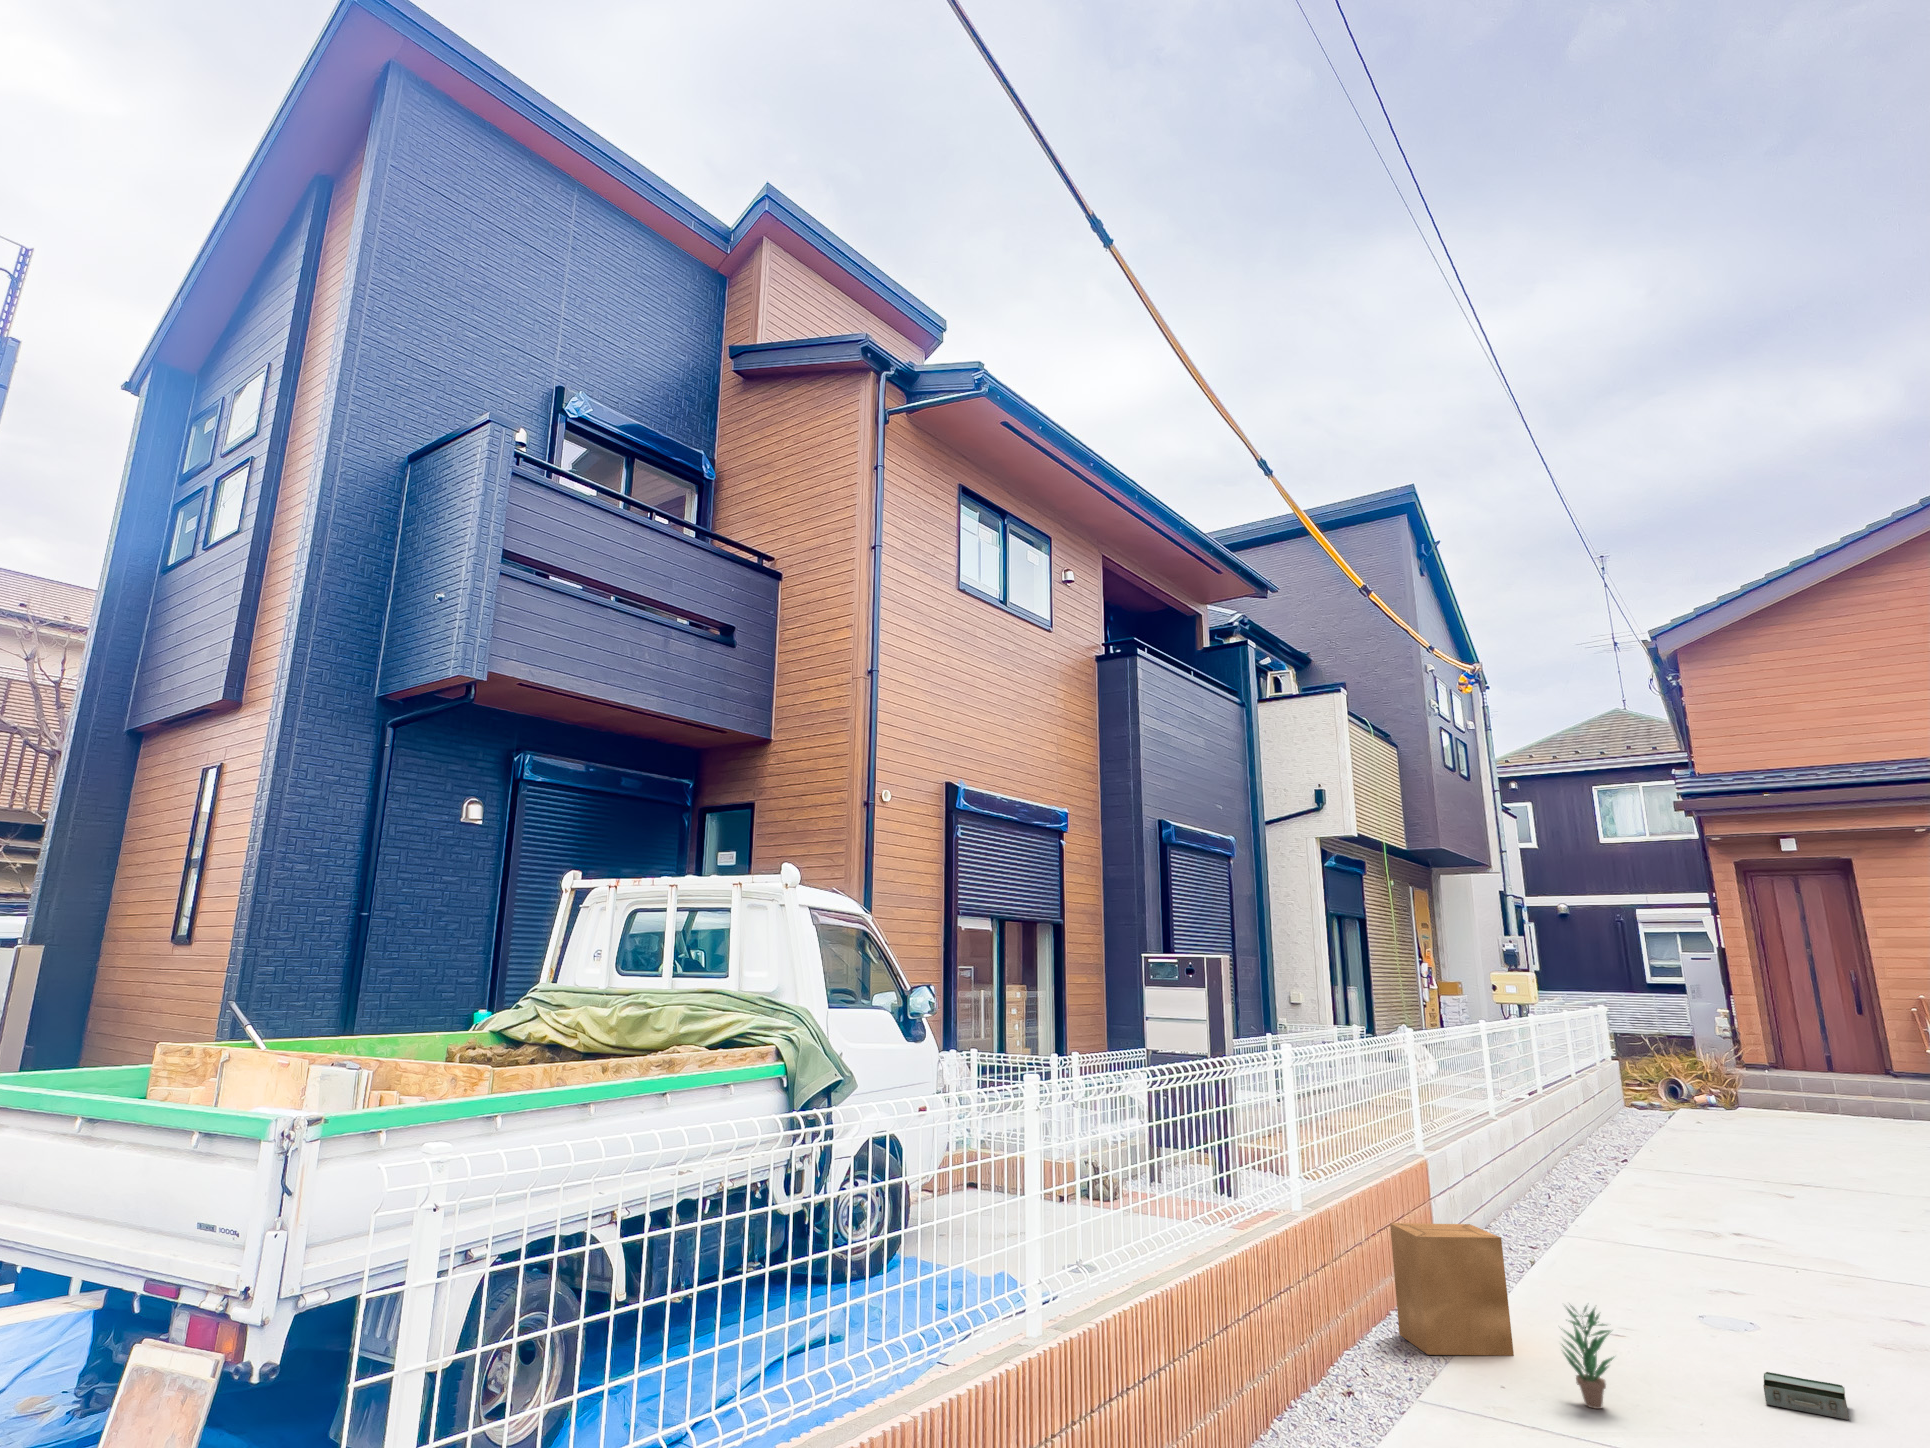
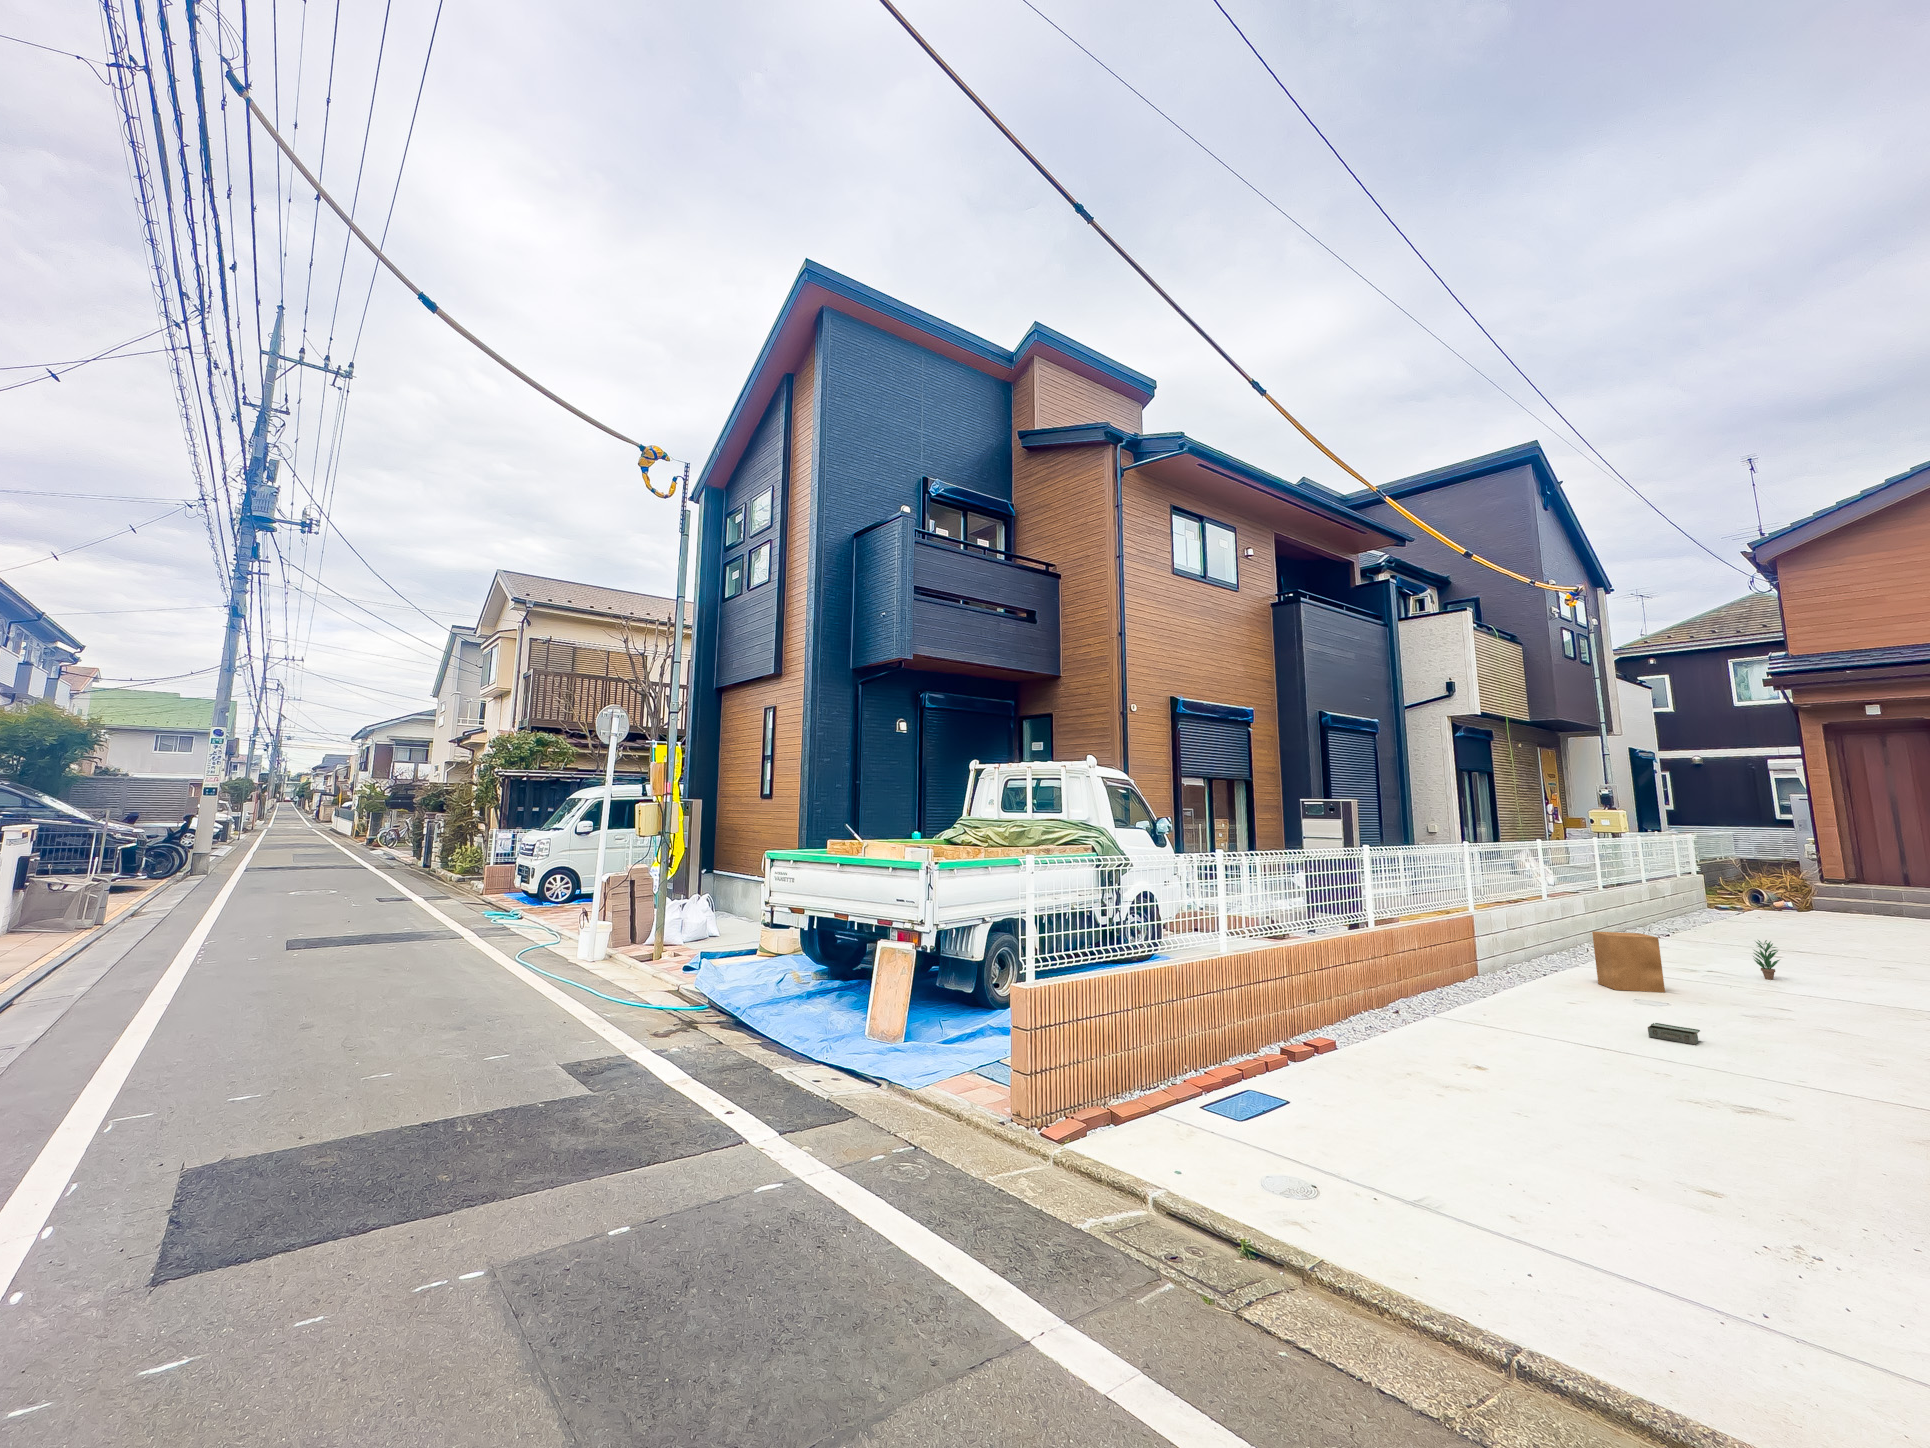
cardboard box: present [1390,1223,1514,1356] -> present [1592,931,1665,992]
potted plant: present [1562,1306,1614,1409] -> present [1753,940,1779,980]

